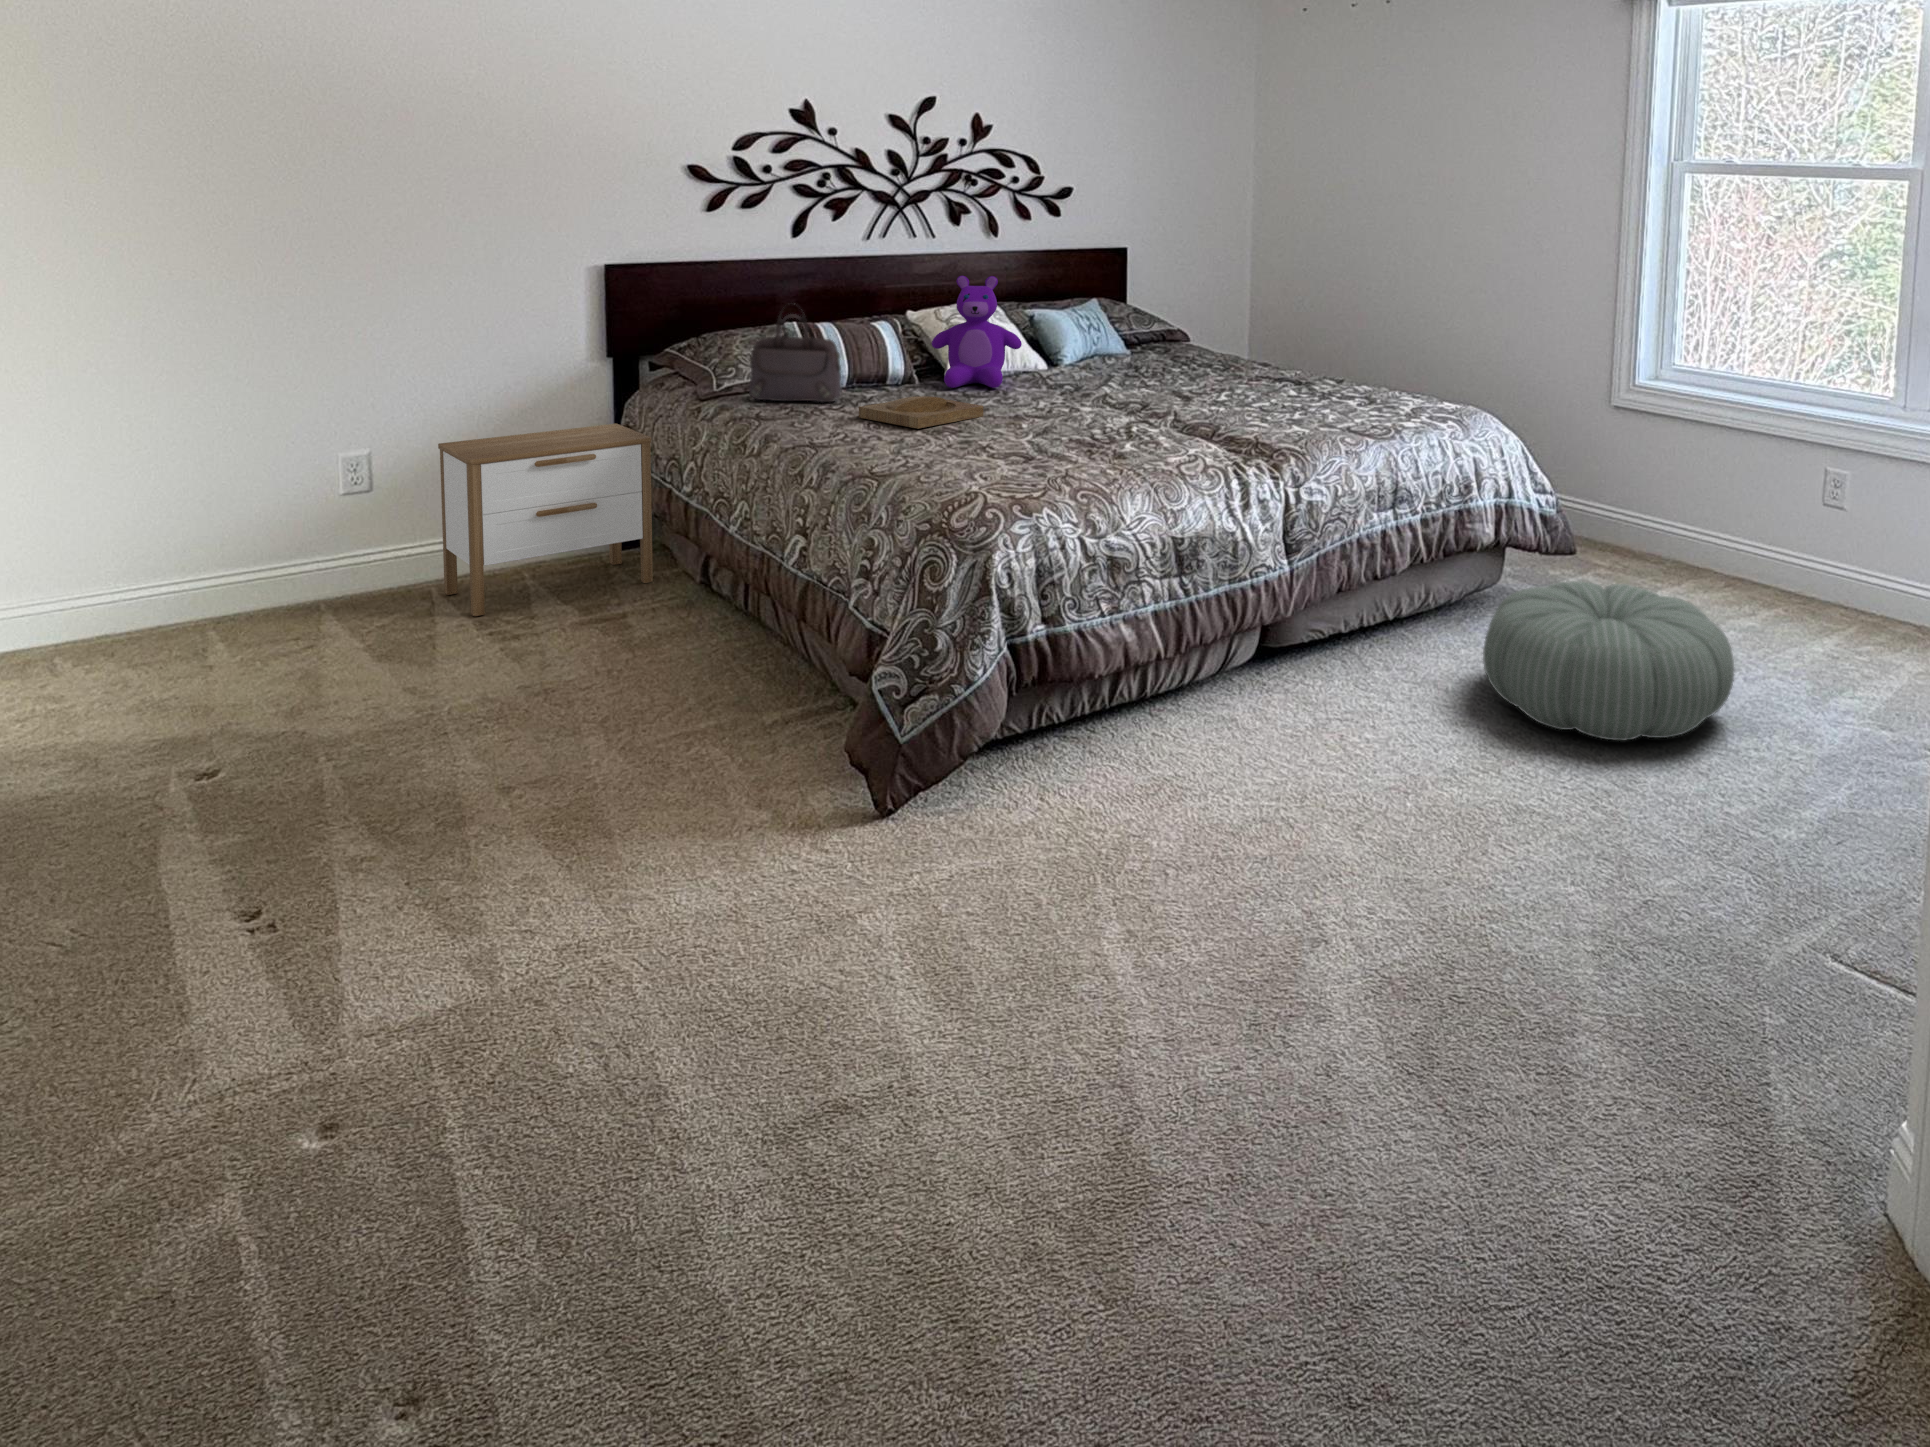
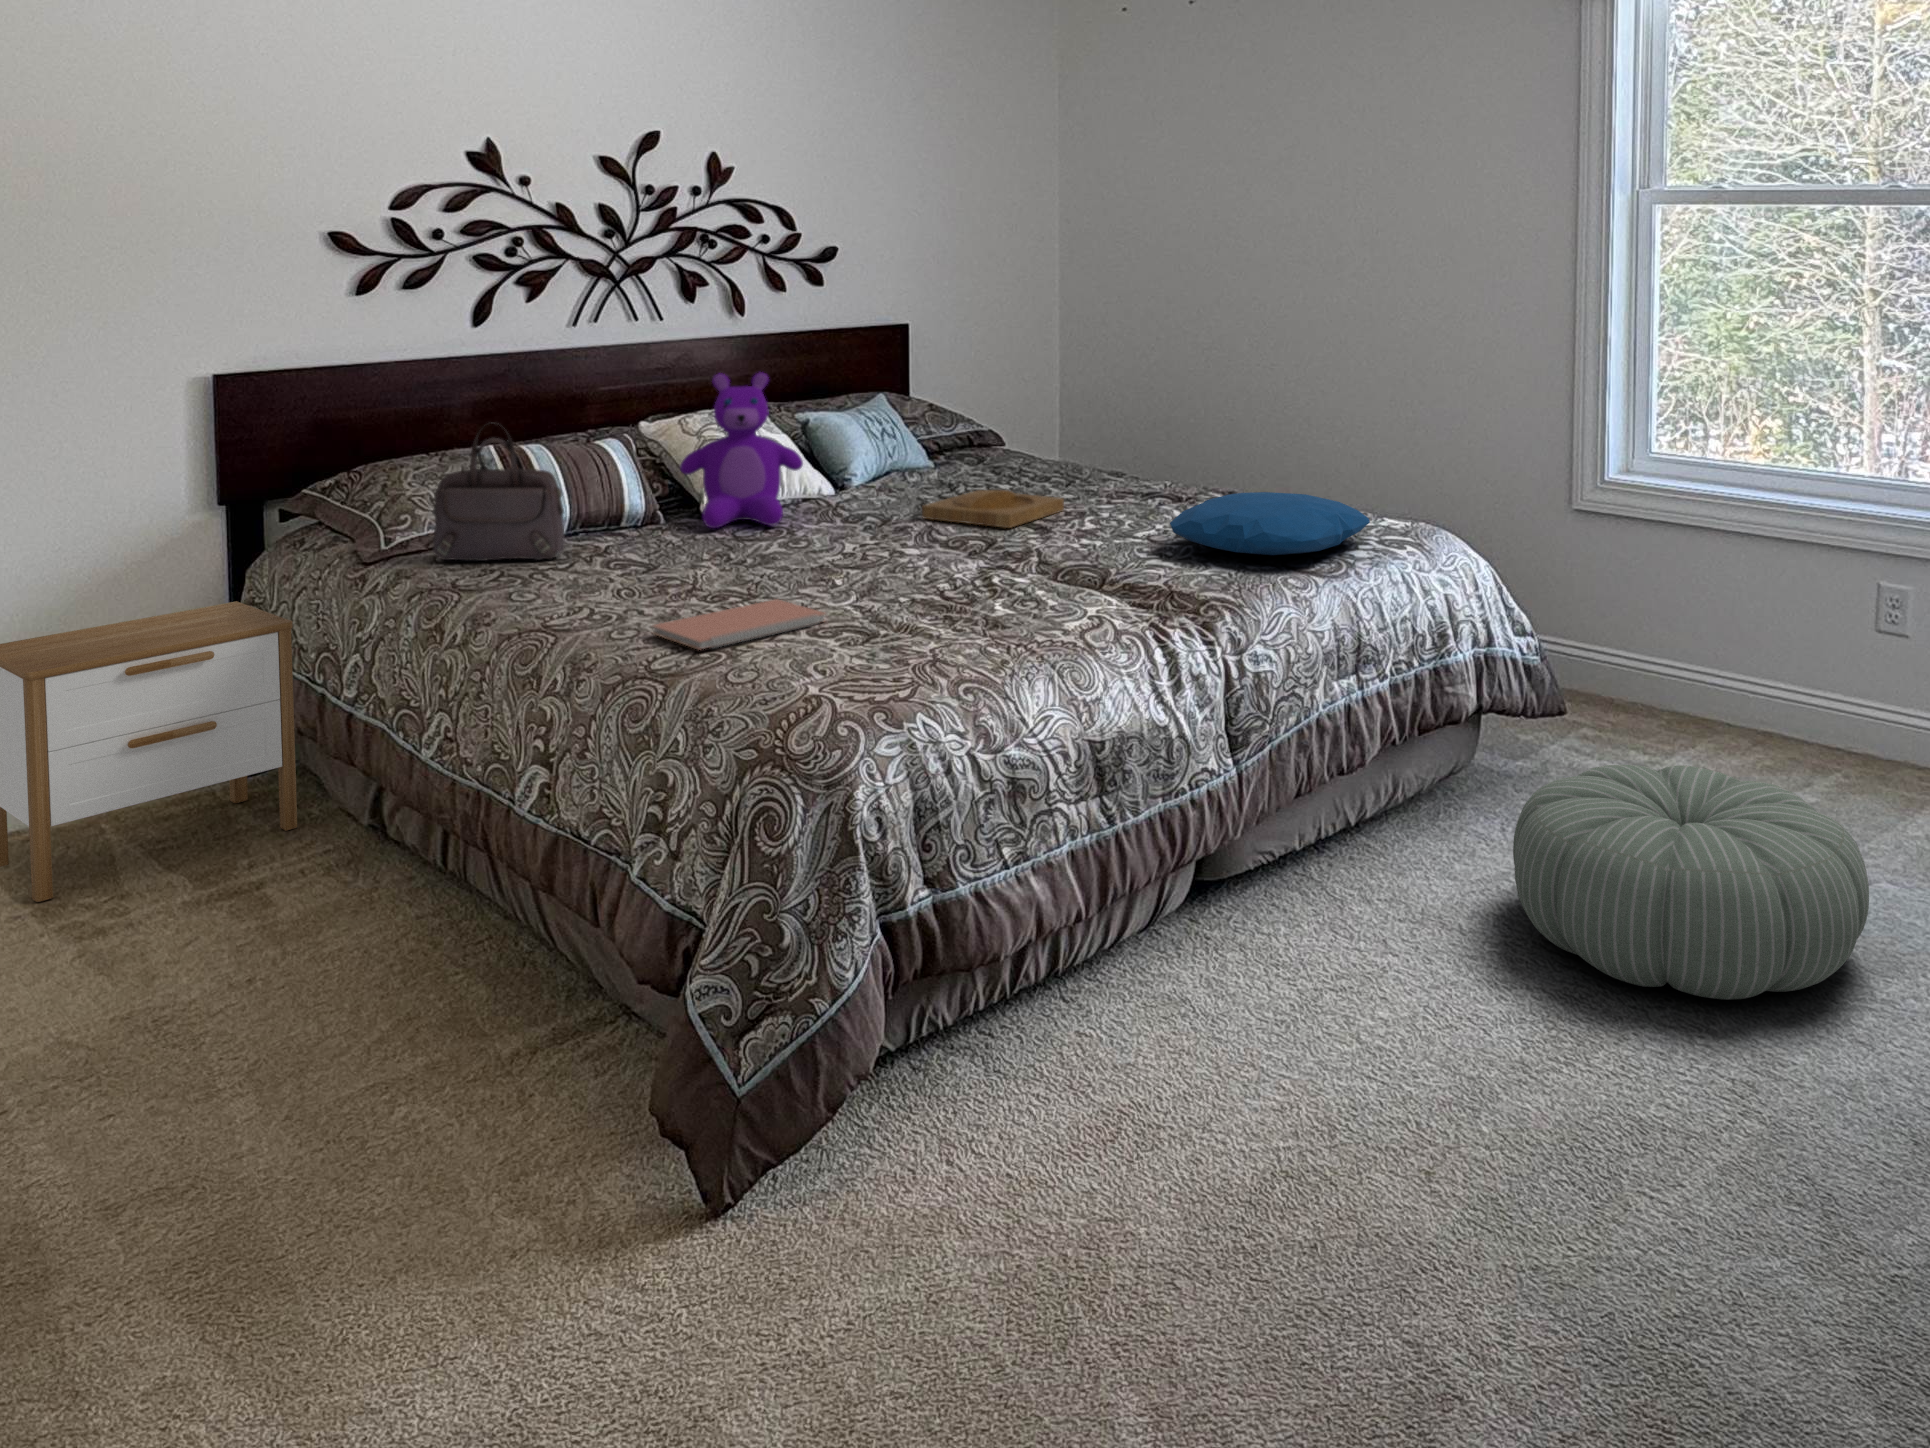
pillow: none [1274,378,1423,421] -> present [1170,492,1370,555]
tray: present [859,396,983,429] -> present [922,490,1064,528]
notebook: none [882,433,1006,462] -> present [652,599,825,650]

